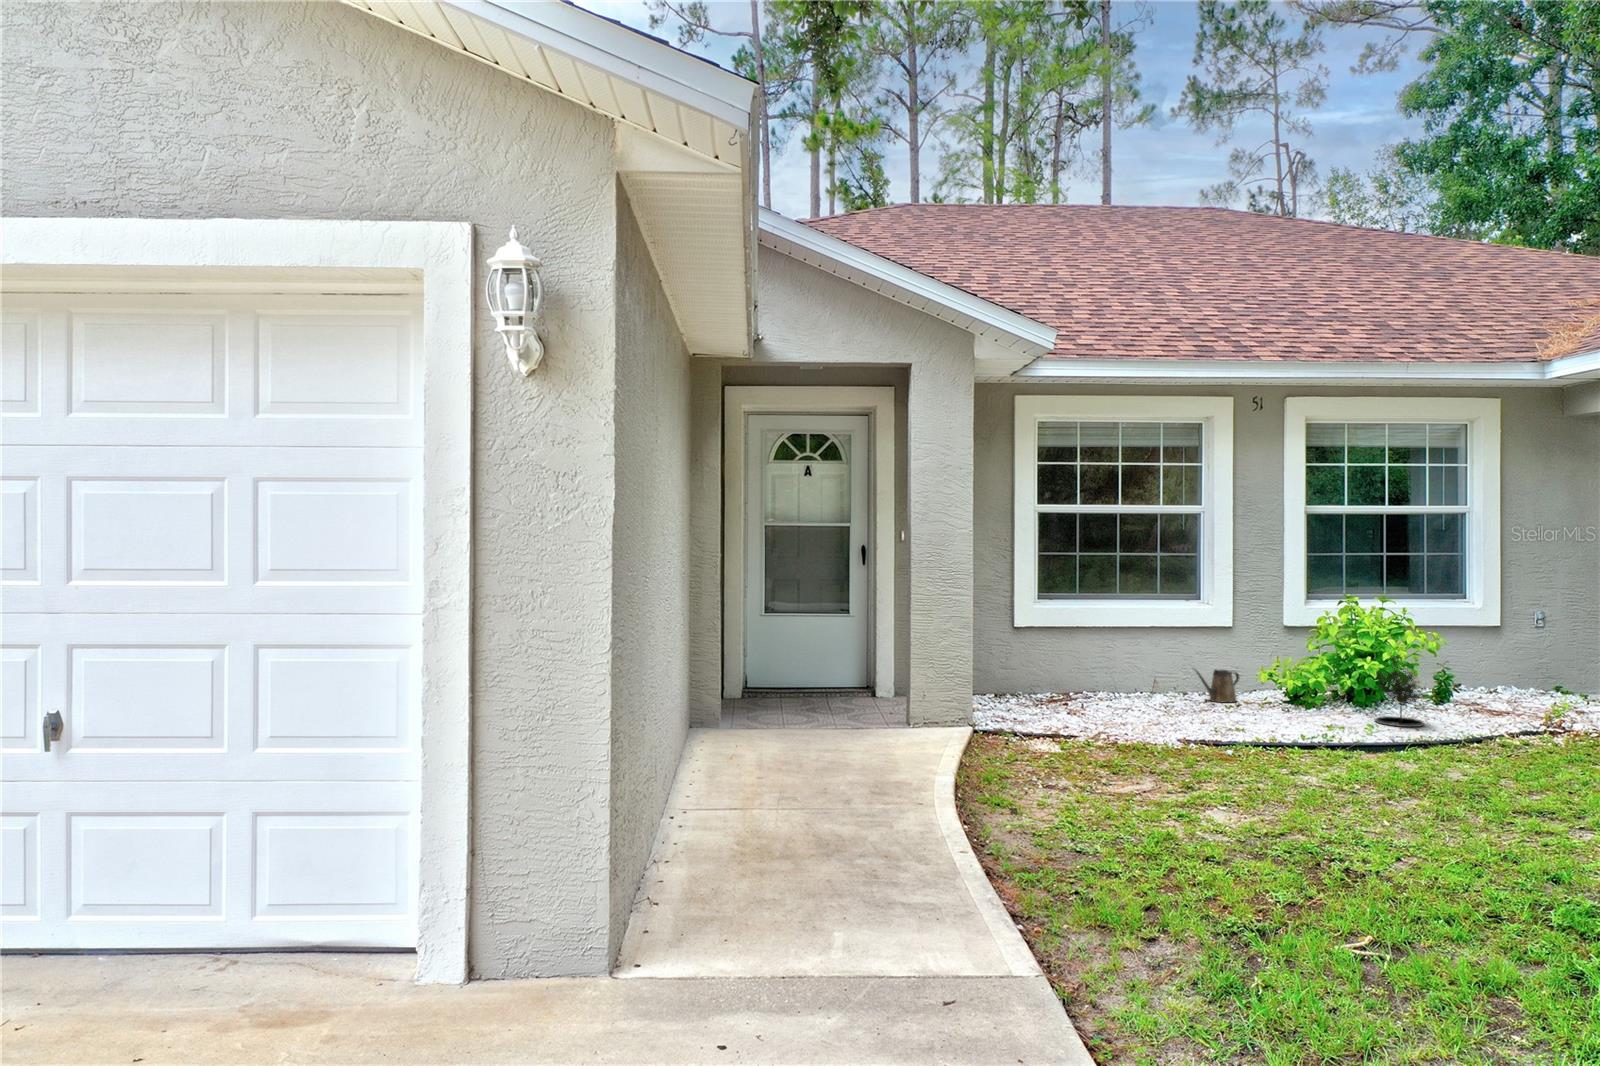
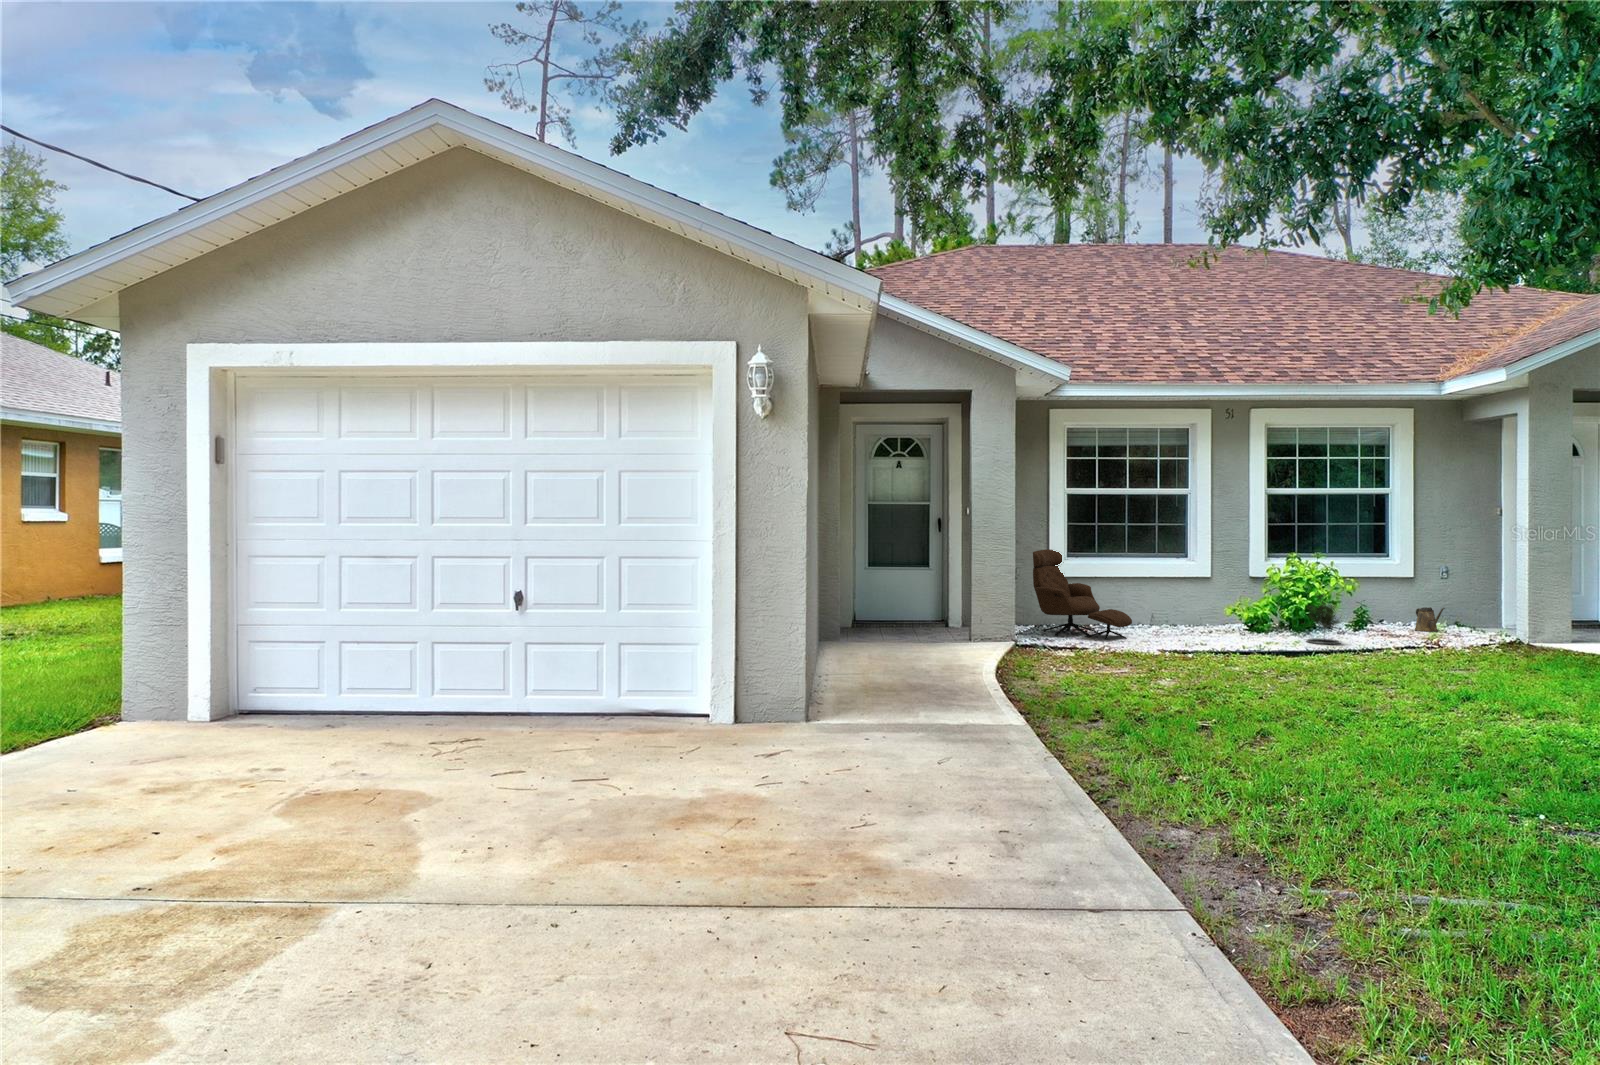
lounge chair: none [994,592,1134,722] -> present [1033,549,1132,640]
watering can: present [1194,669,1240,702] -> present [1415,607,1445,632]

